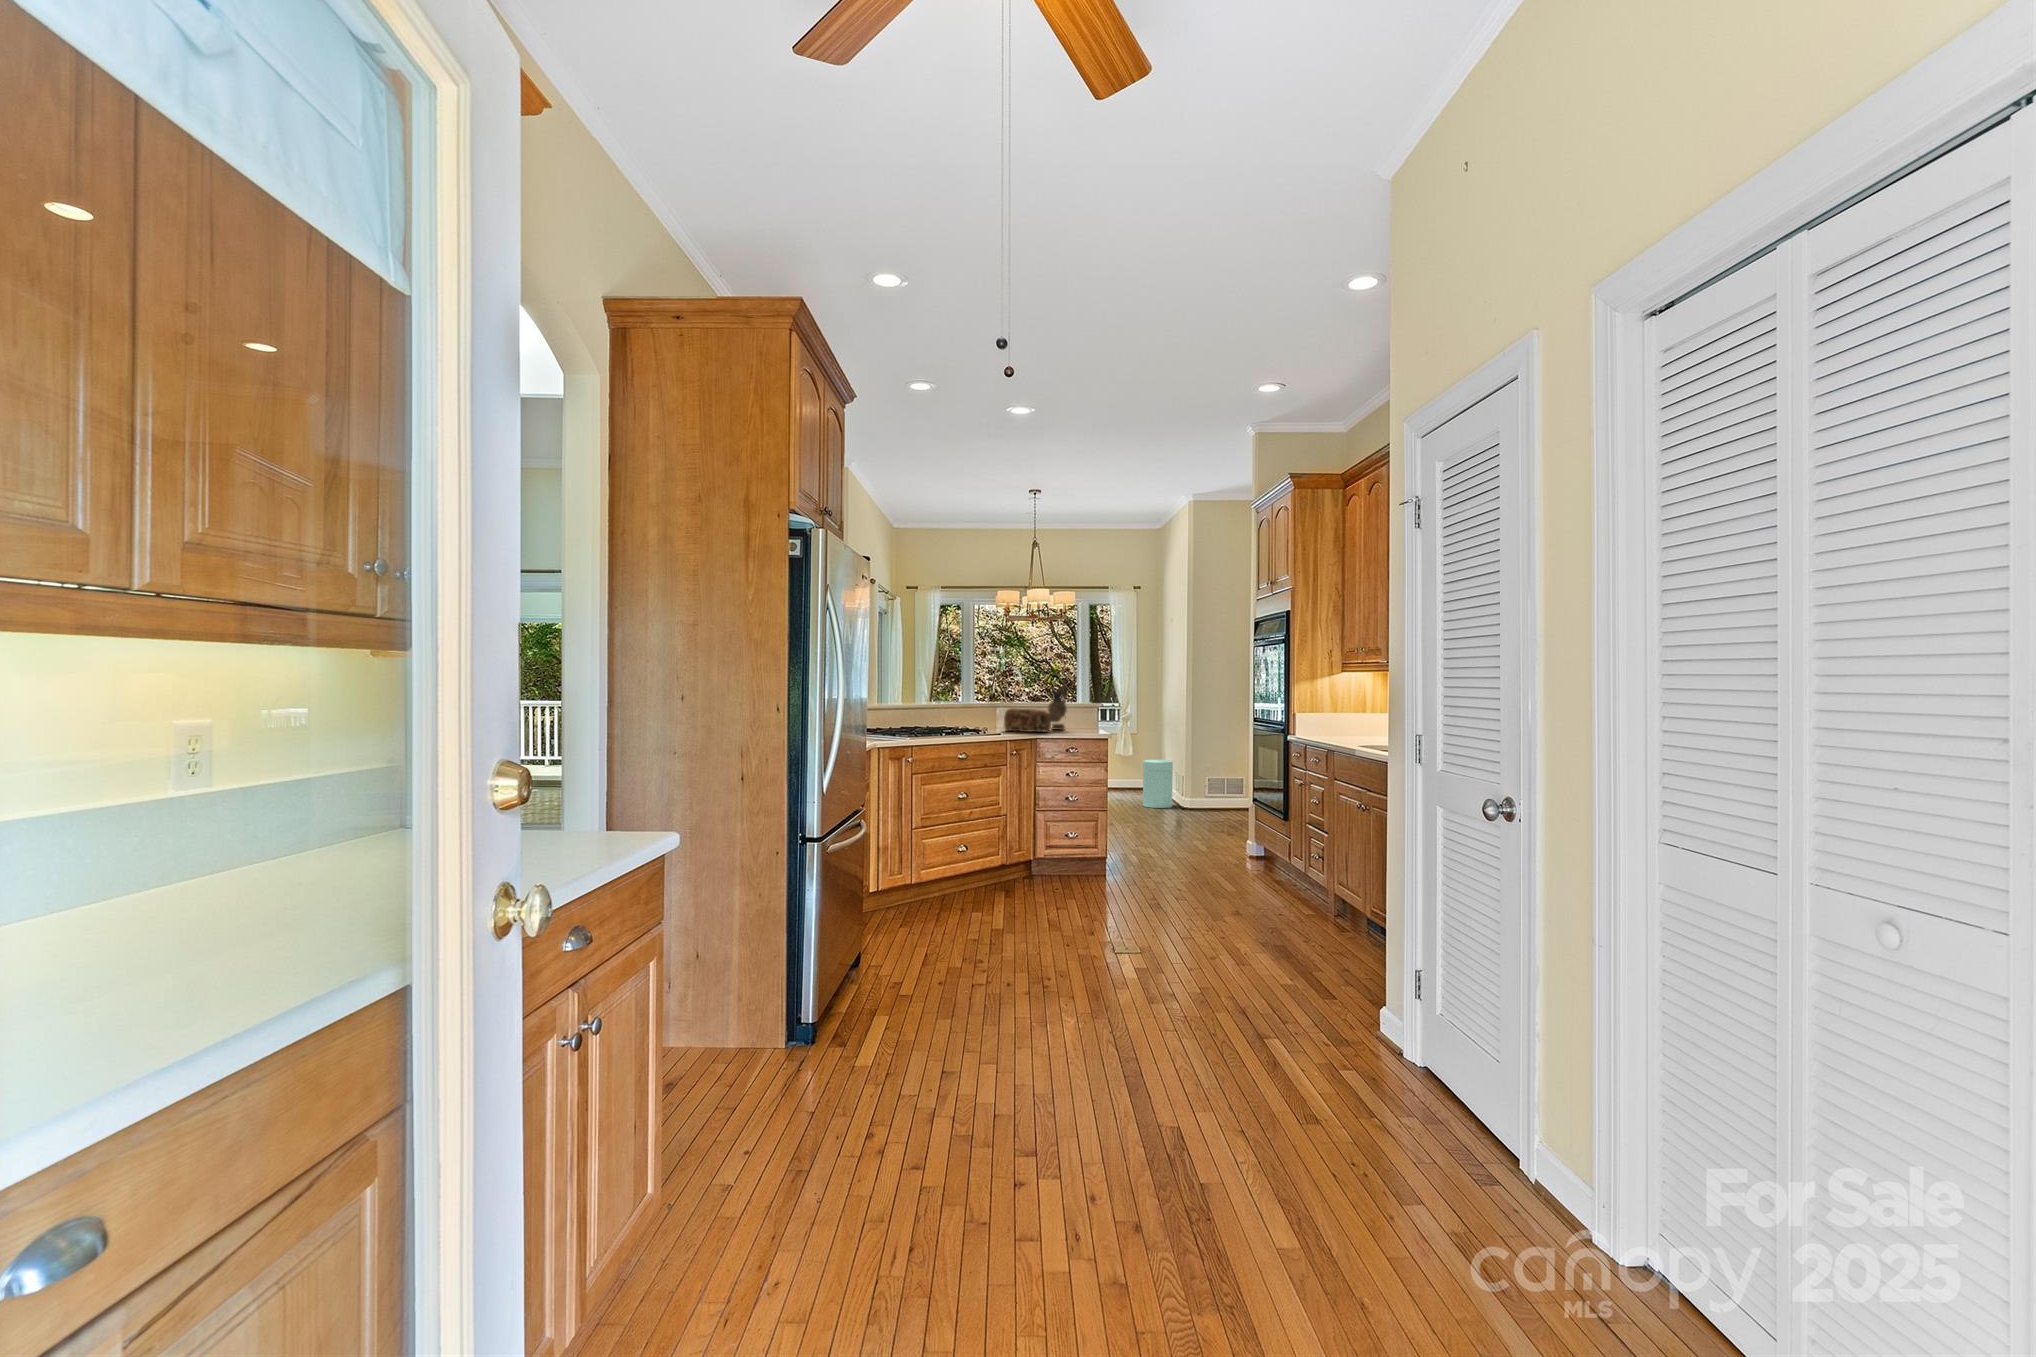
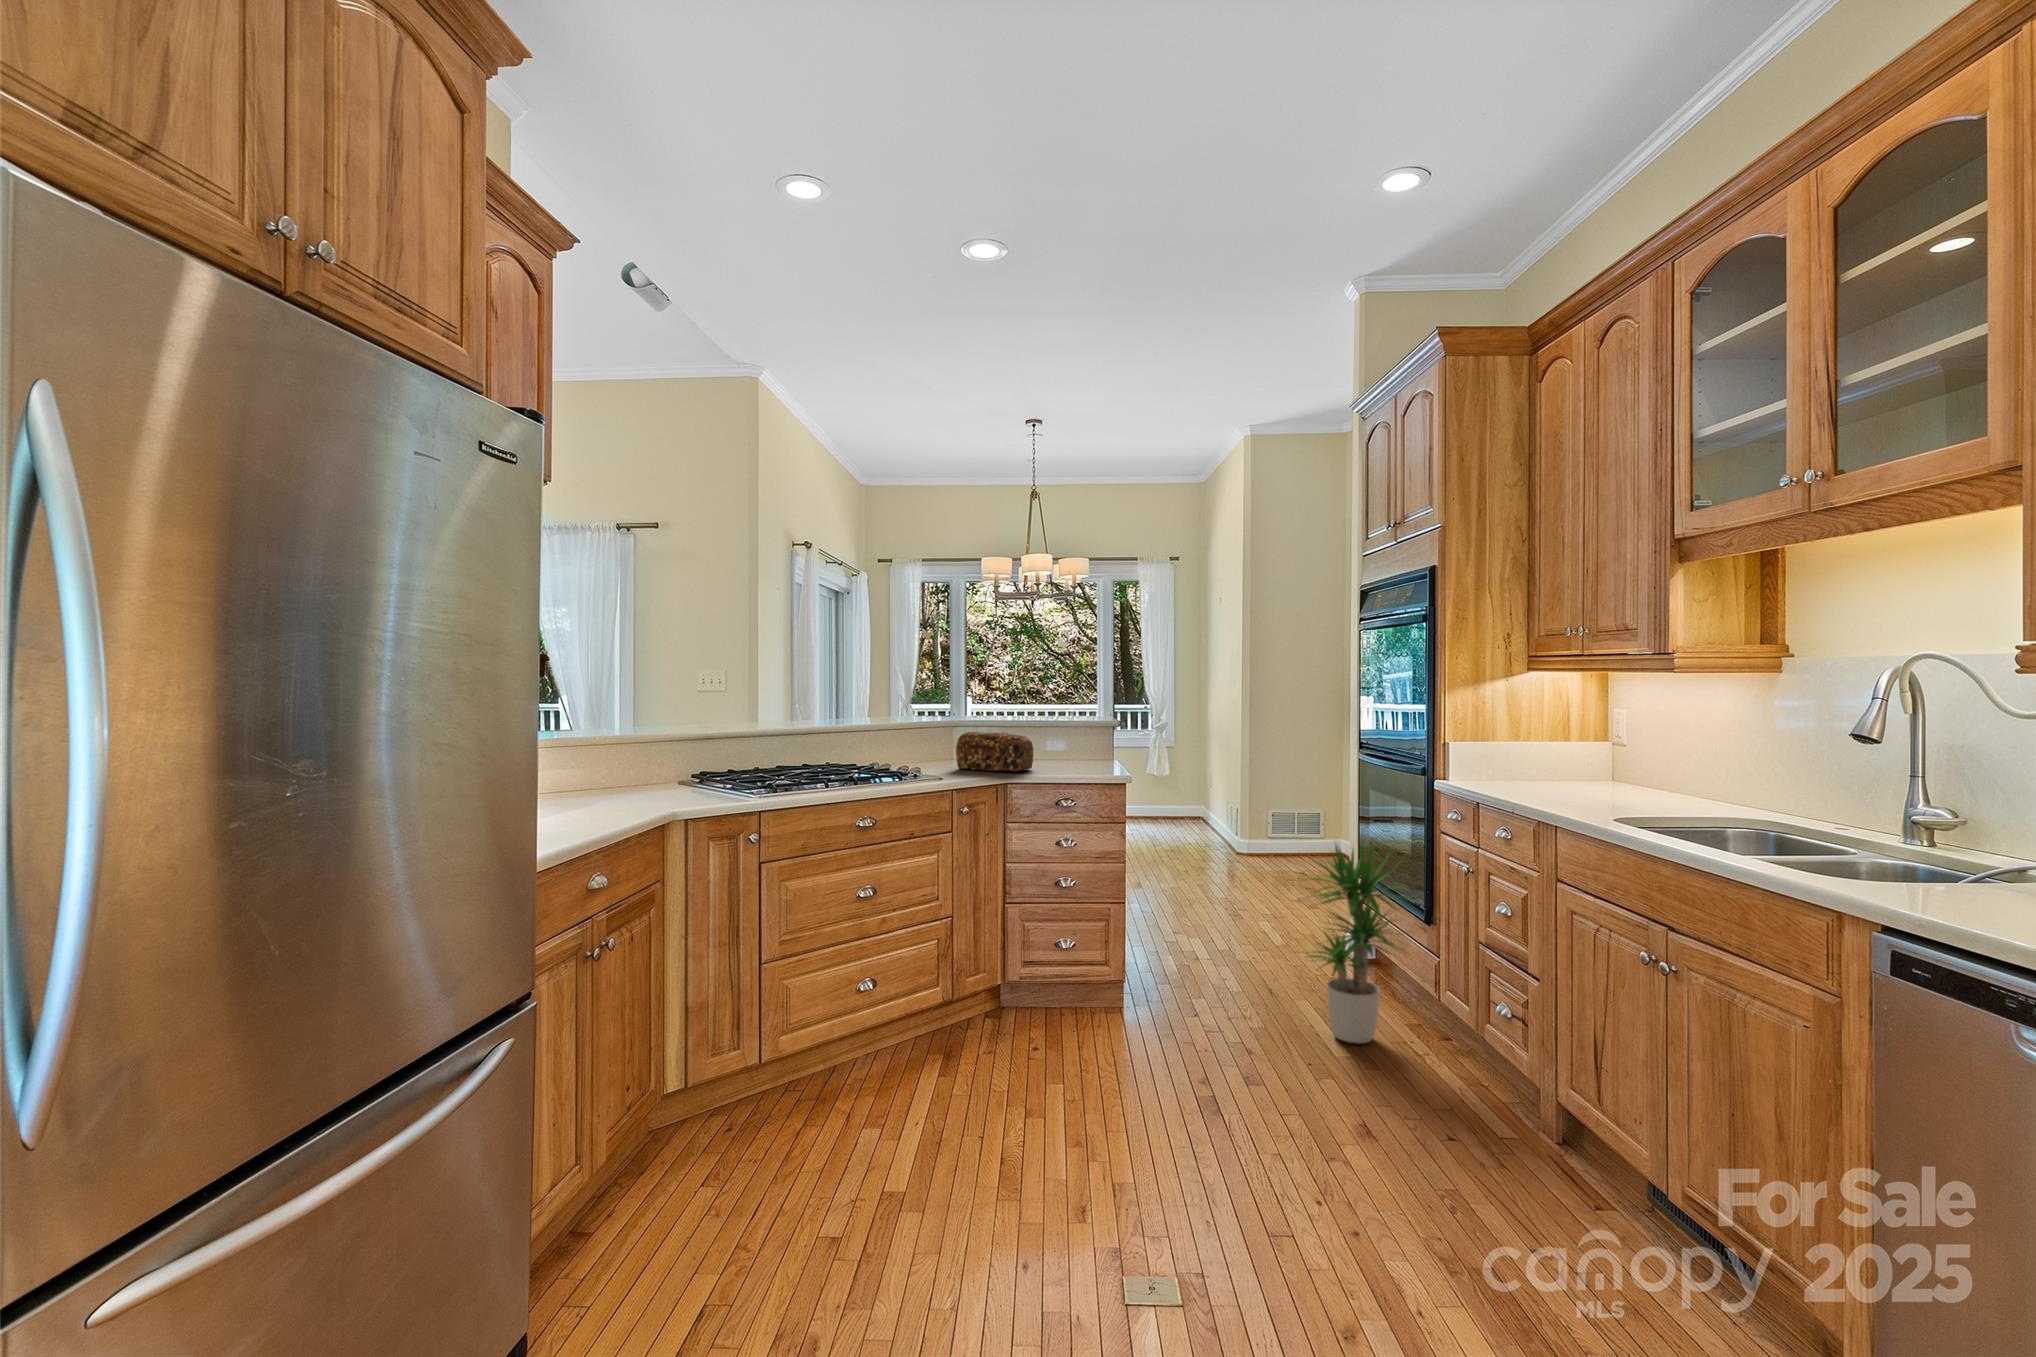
ceramic pitcher: present [1048,686,1067,730] -> none [1032,693,1063,763]
trash can: present [1143,760,1173,808] -> none [1184,783,1224,849]
potted plant: none [1208,768,1280,886] -> present [1307,842,1412,1043]

